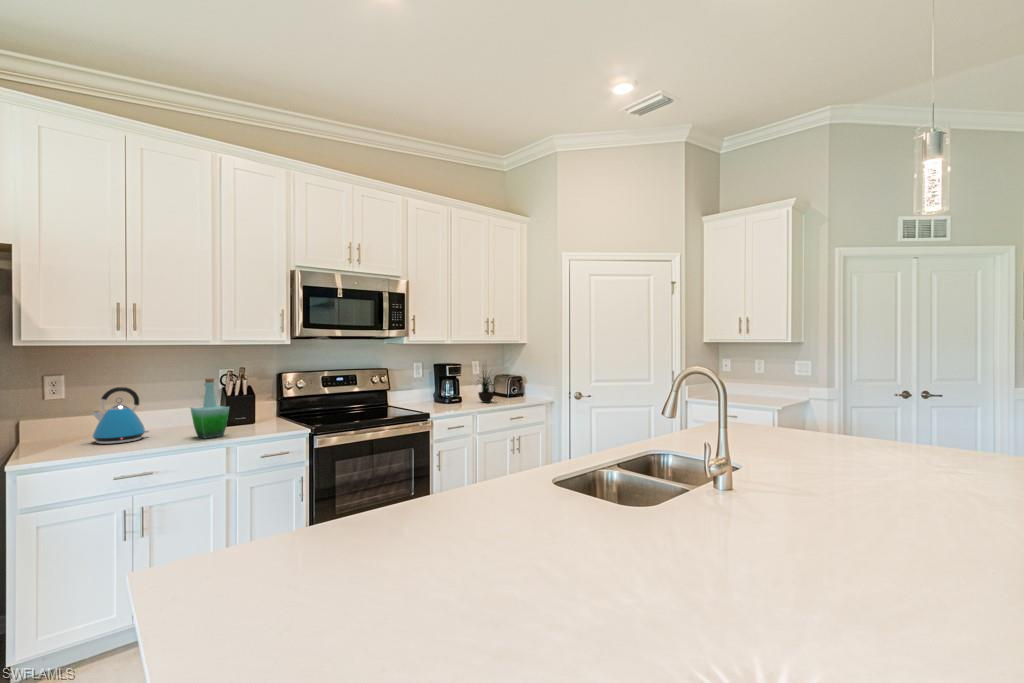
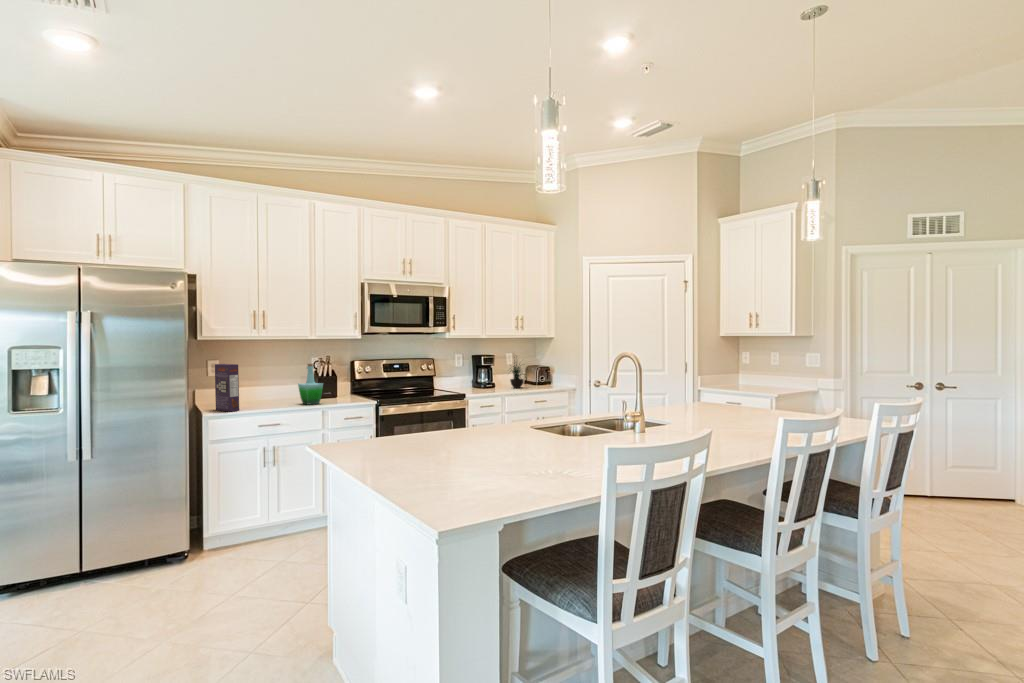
cereal box: none [36,381,76,459] -> present [215,364,239,411]
kettle: present [92,387,149,444] -> none [239,369,272,406]

